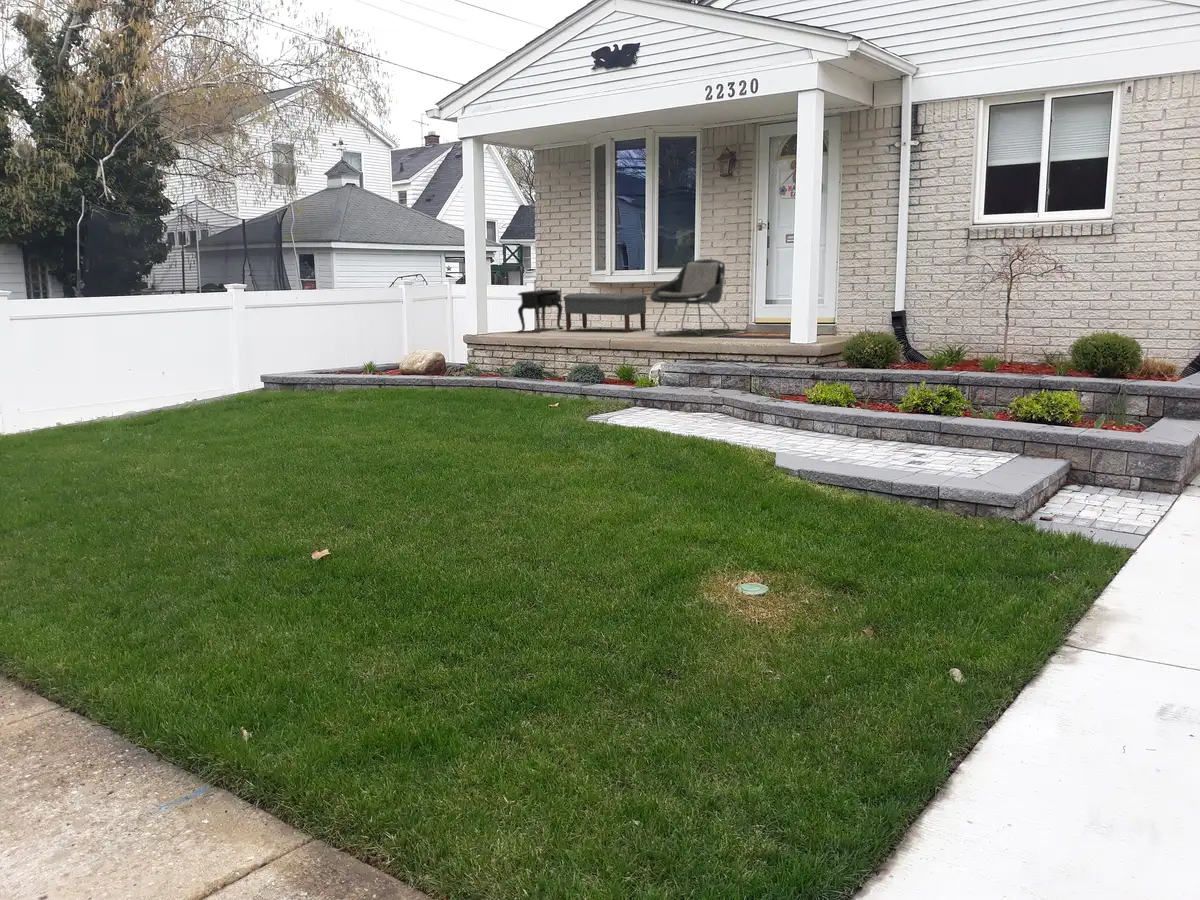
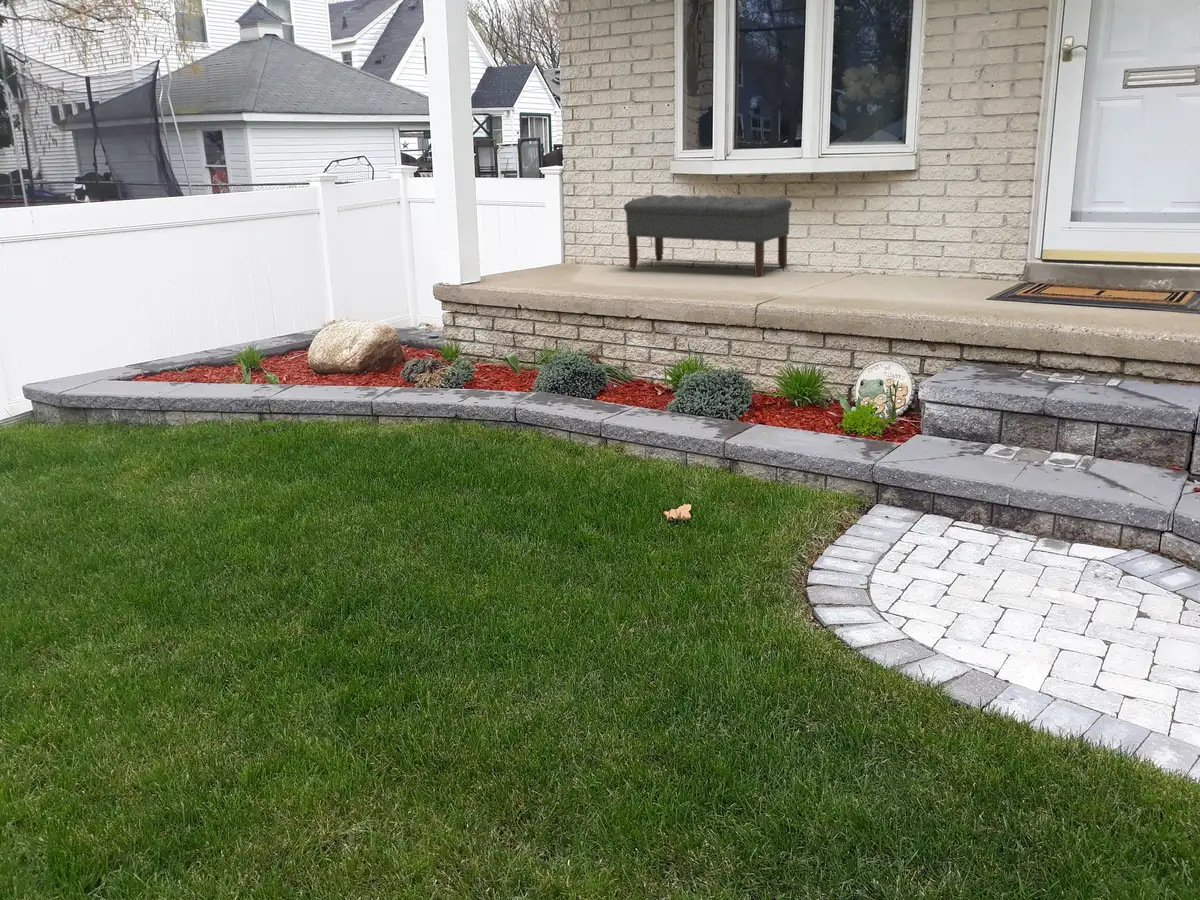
lounge chair: present [650,259,729,336] -> none [832,124,991,296]
side table: present [518,290,563,333] -> none [534,190,617,275]

